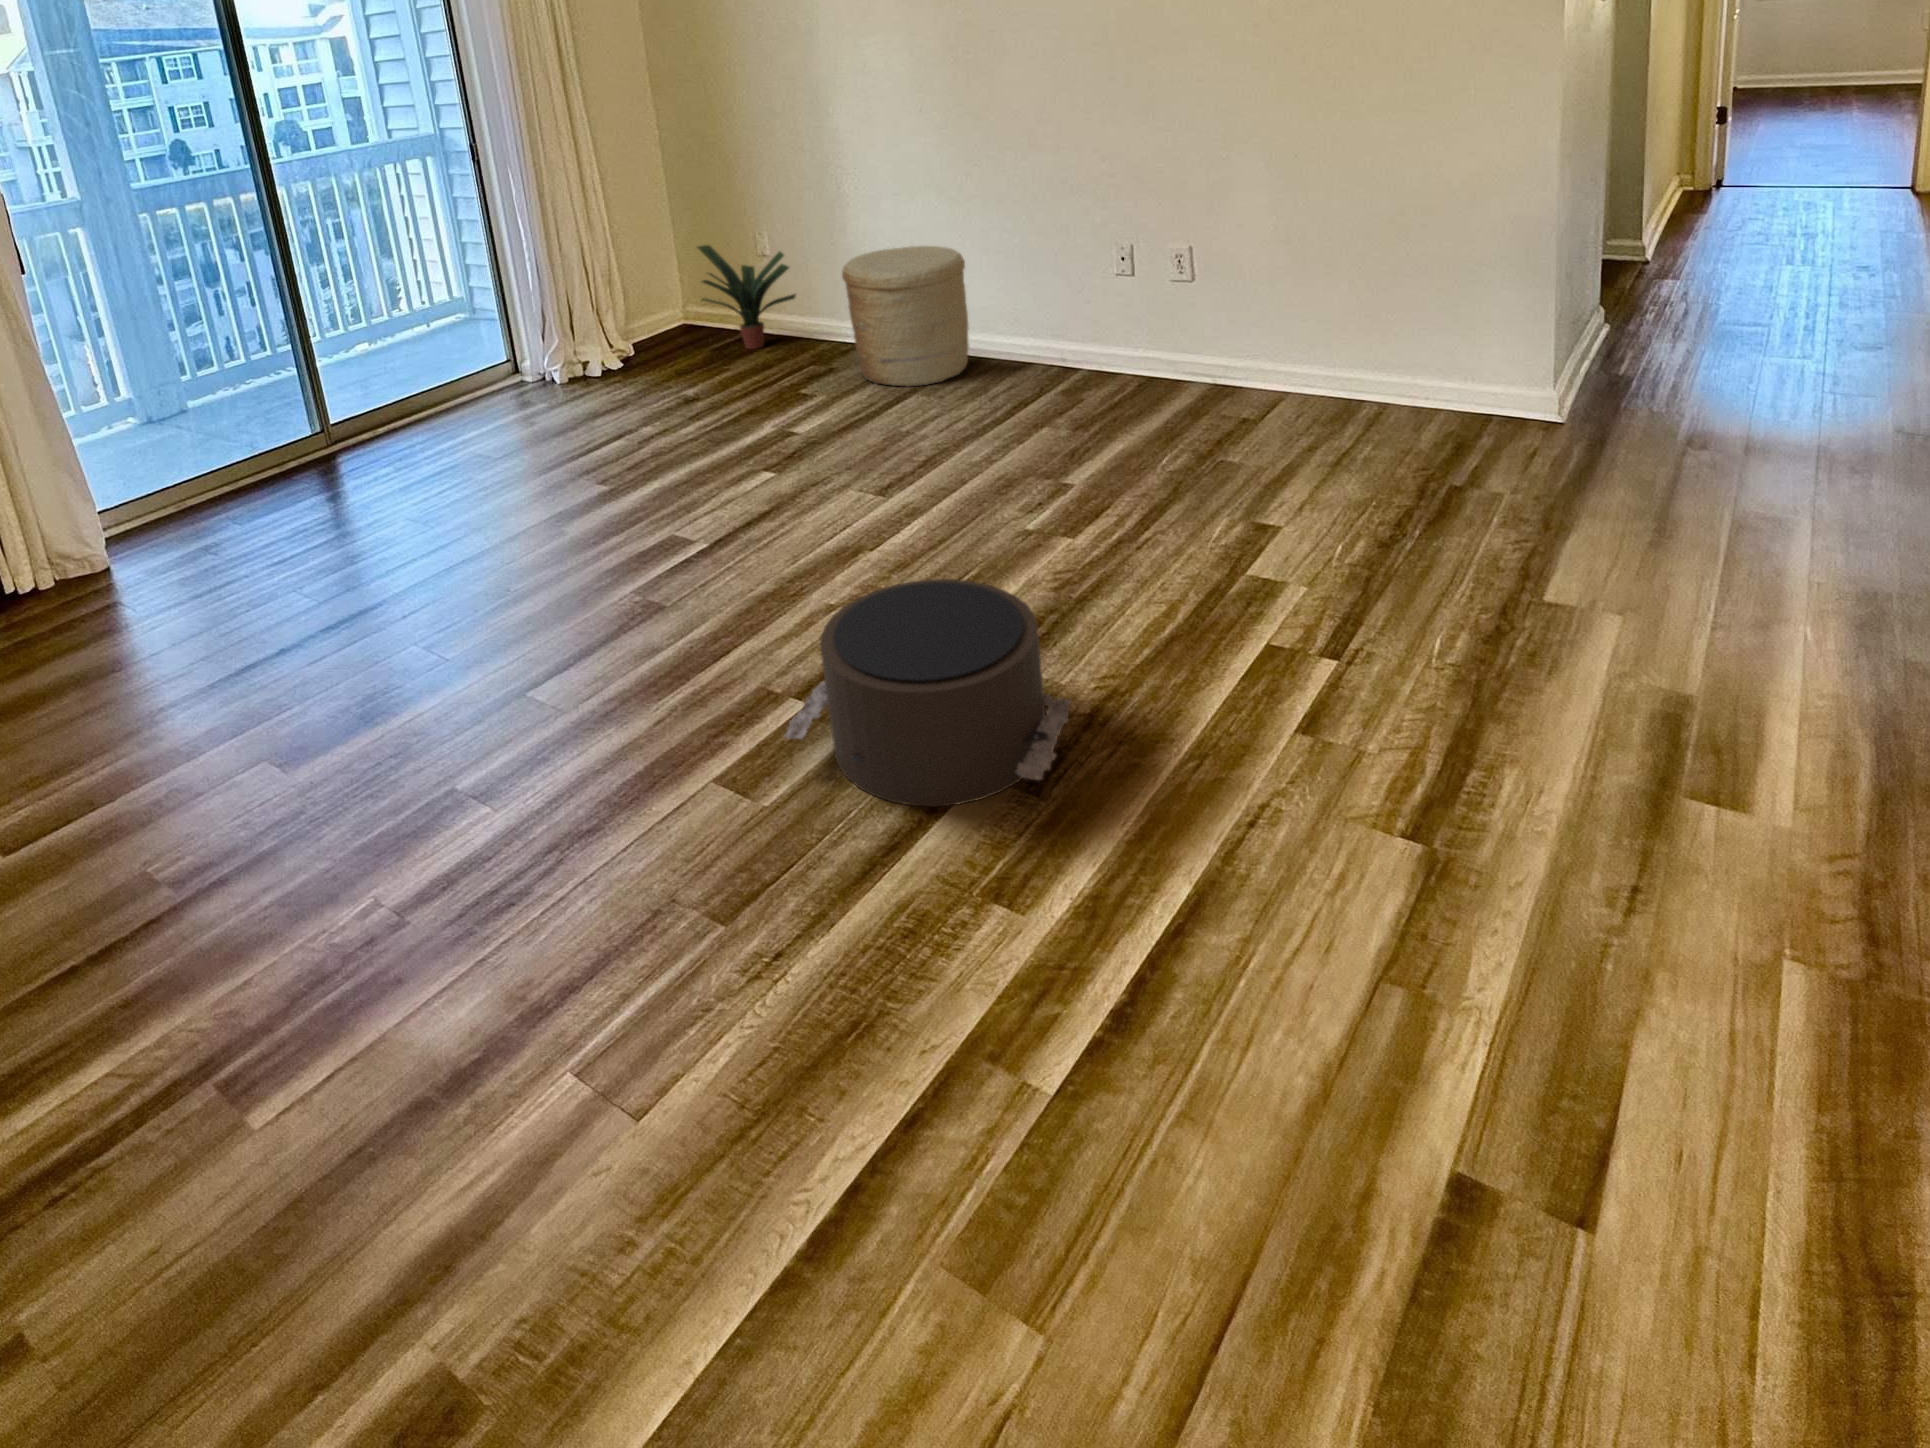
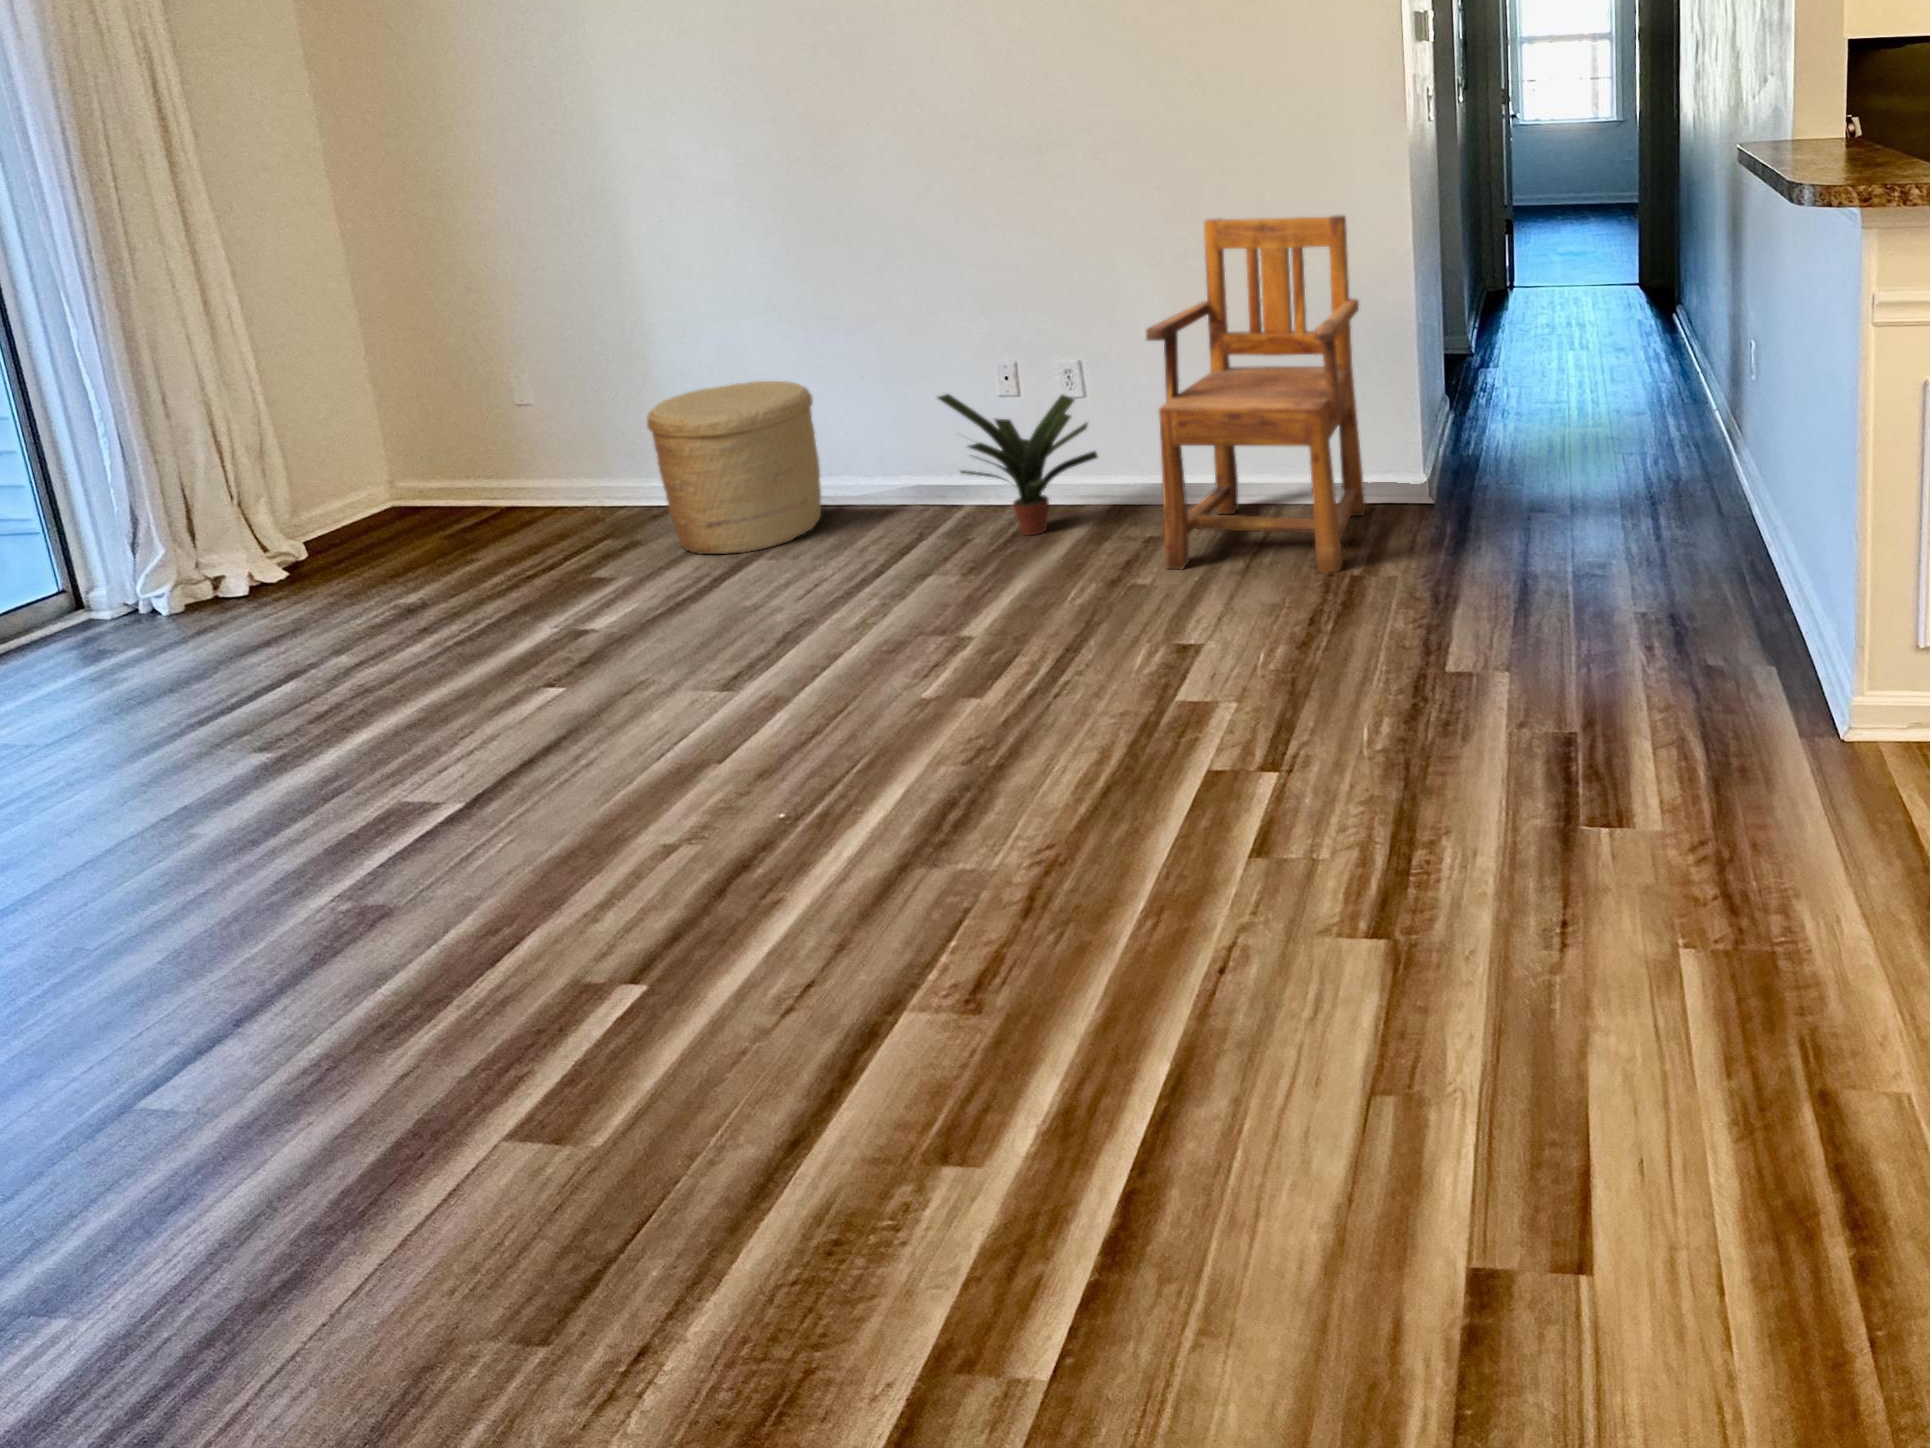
armchair: none [1255,108,1495,480] -> present [1146,215,1366,572]
potted plant: present [698,245,796,349] -> present [938,394,1098,535]
pouf: present [785,579,1072,807] -> none [619,771,1007,1081]

